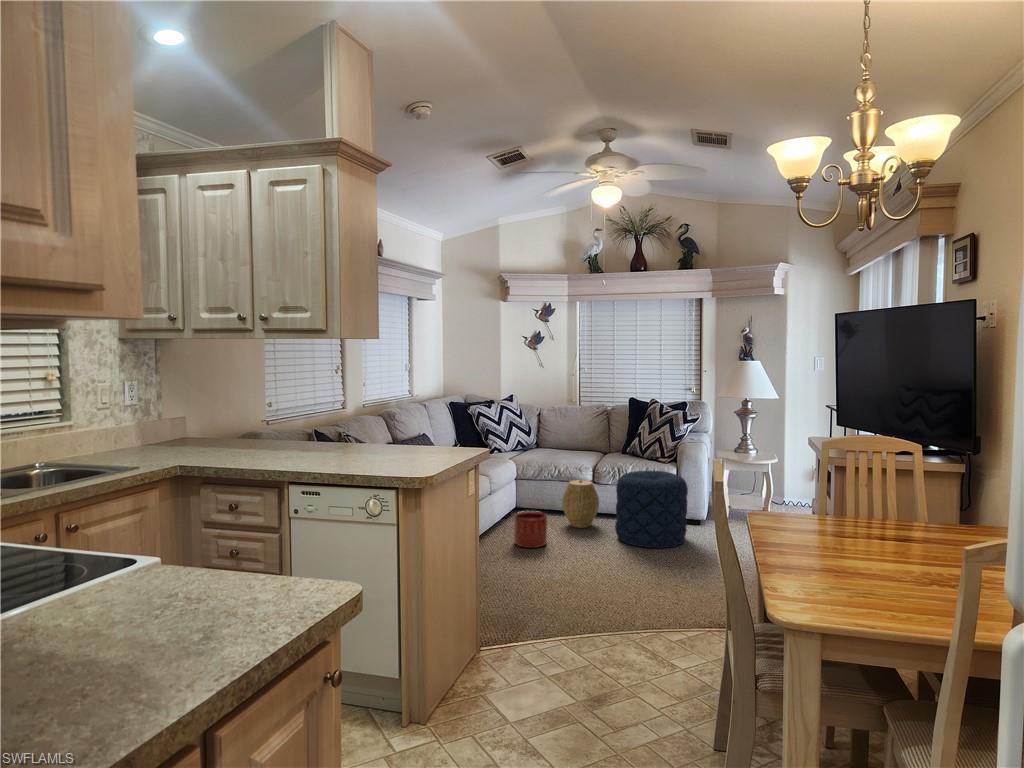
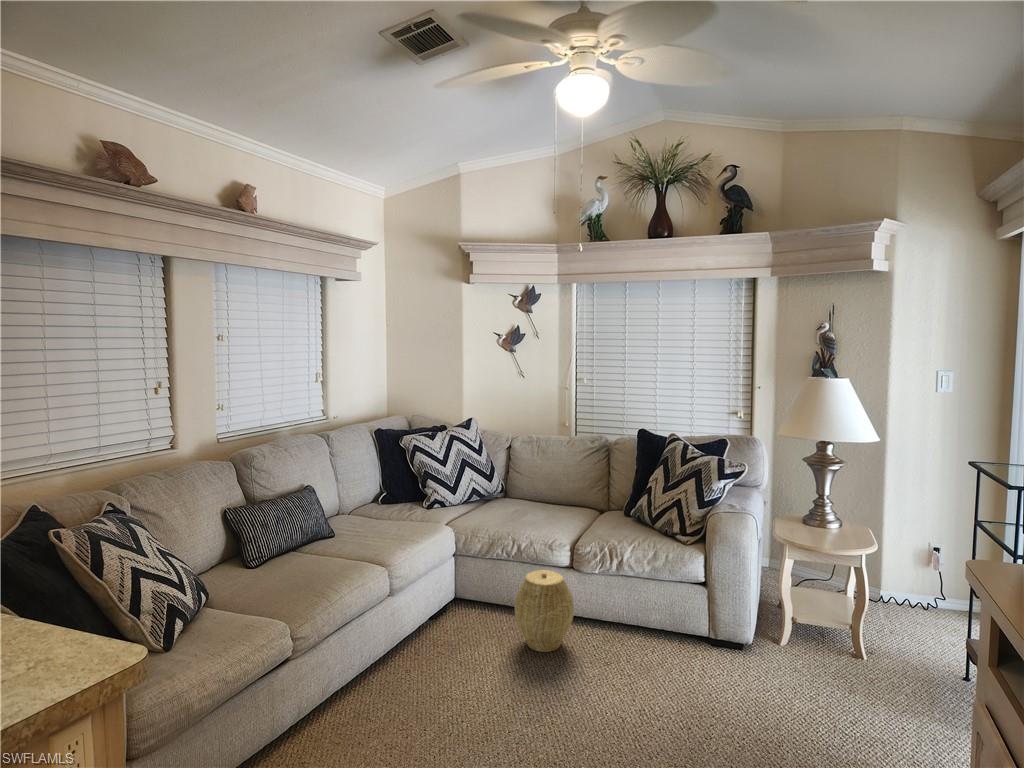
pouf: present [615,471,688,548] -> none [591,570,716,726]
planter: present [514,511,547,548] -> none [414,636,470,710]

